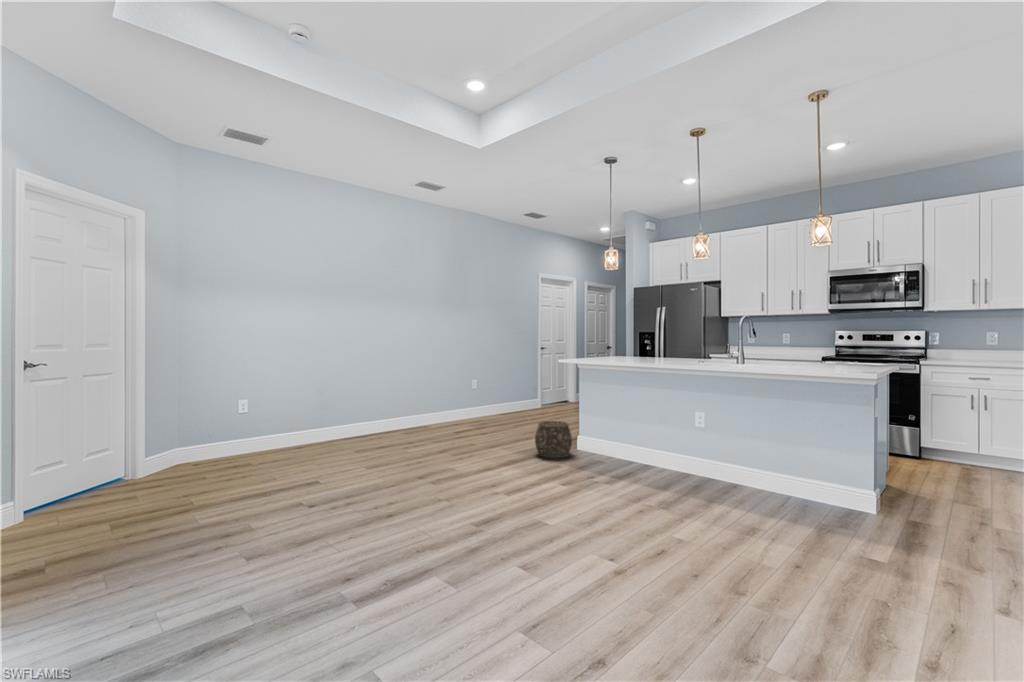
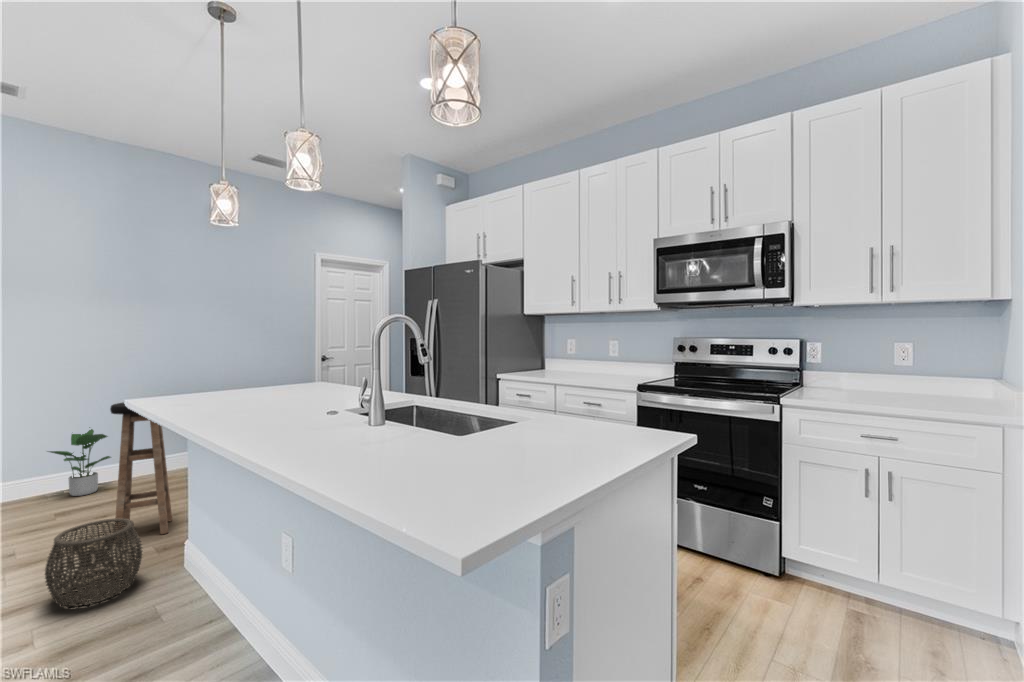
bar stool: none [508,364,540,442] -> present [110,403,172,534]
potted plant: none [431,384,460,426] -> present [48,427,111,496]

